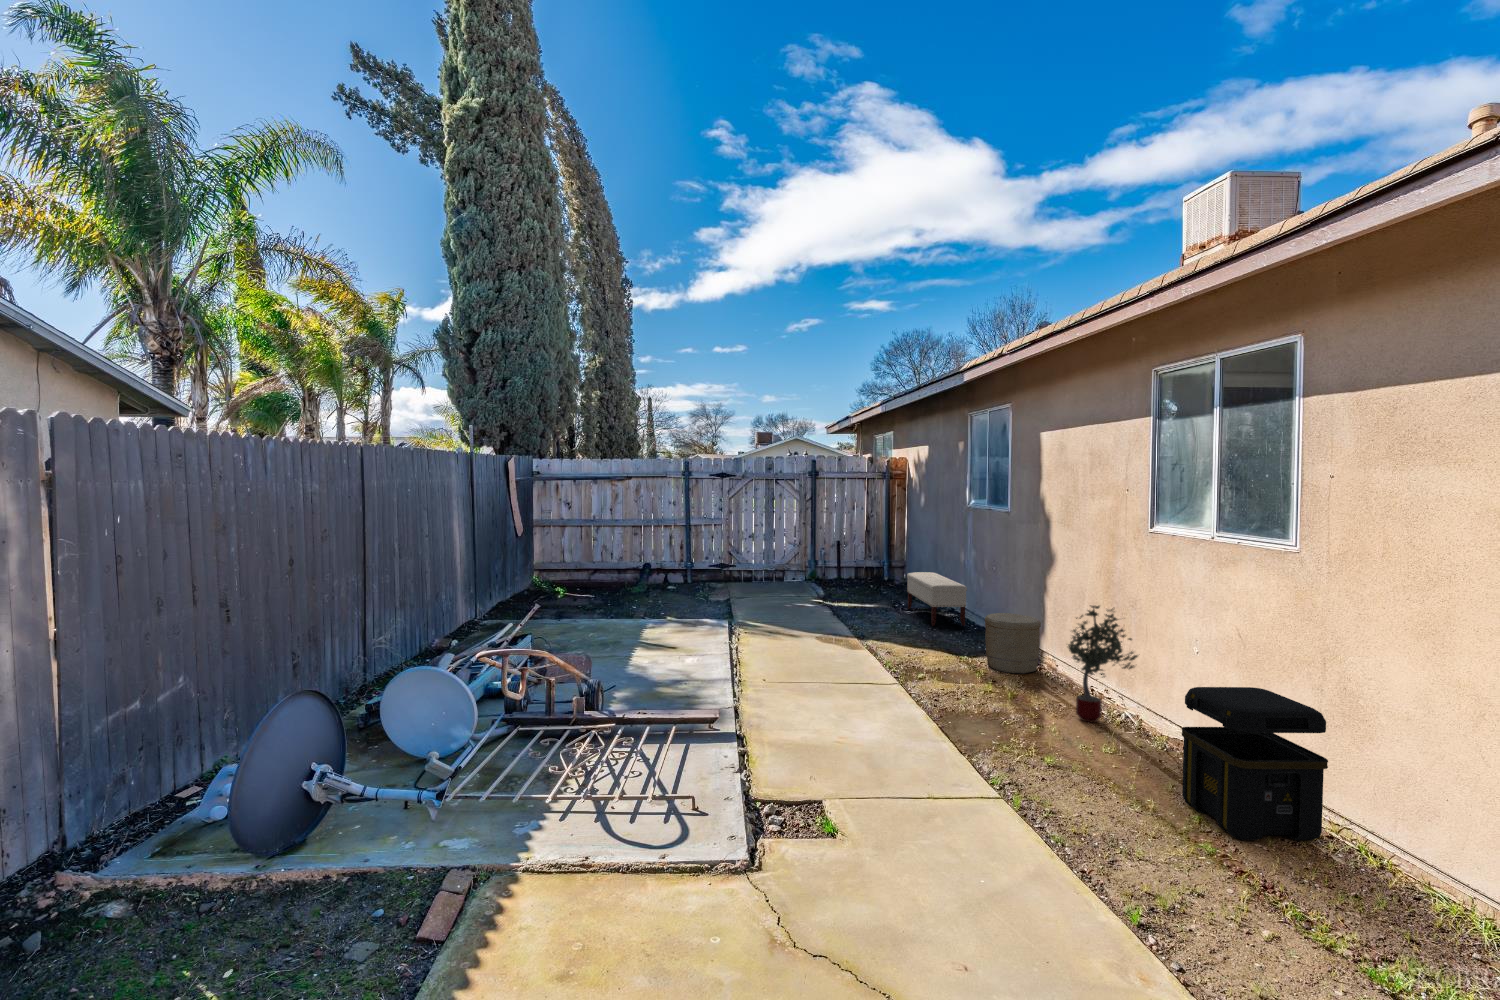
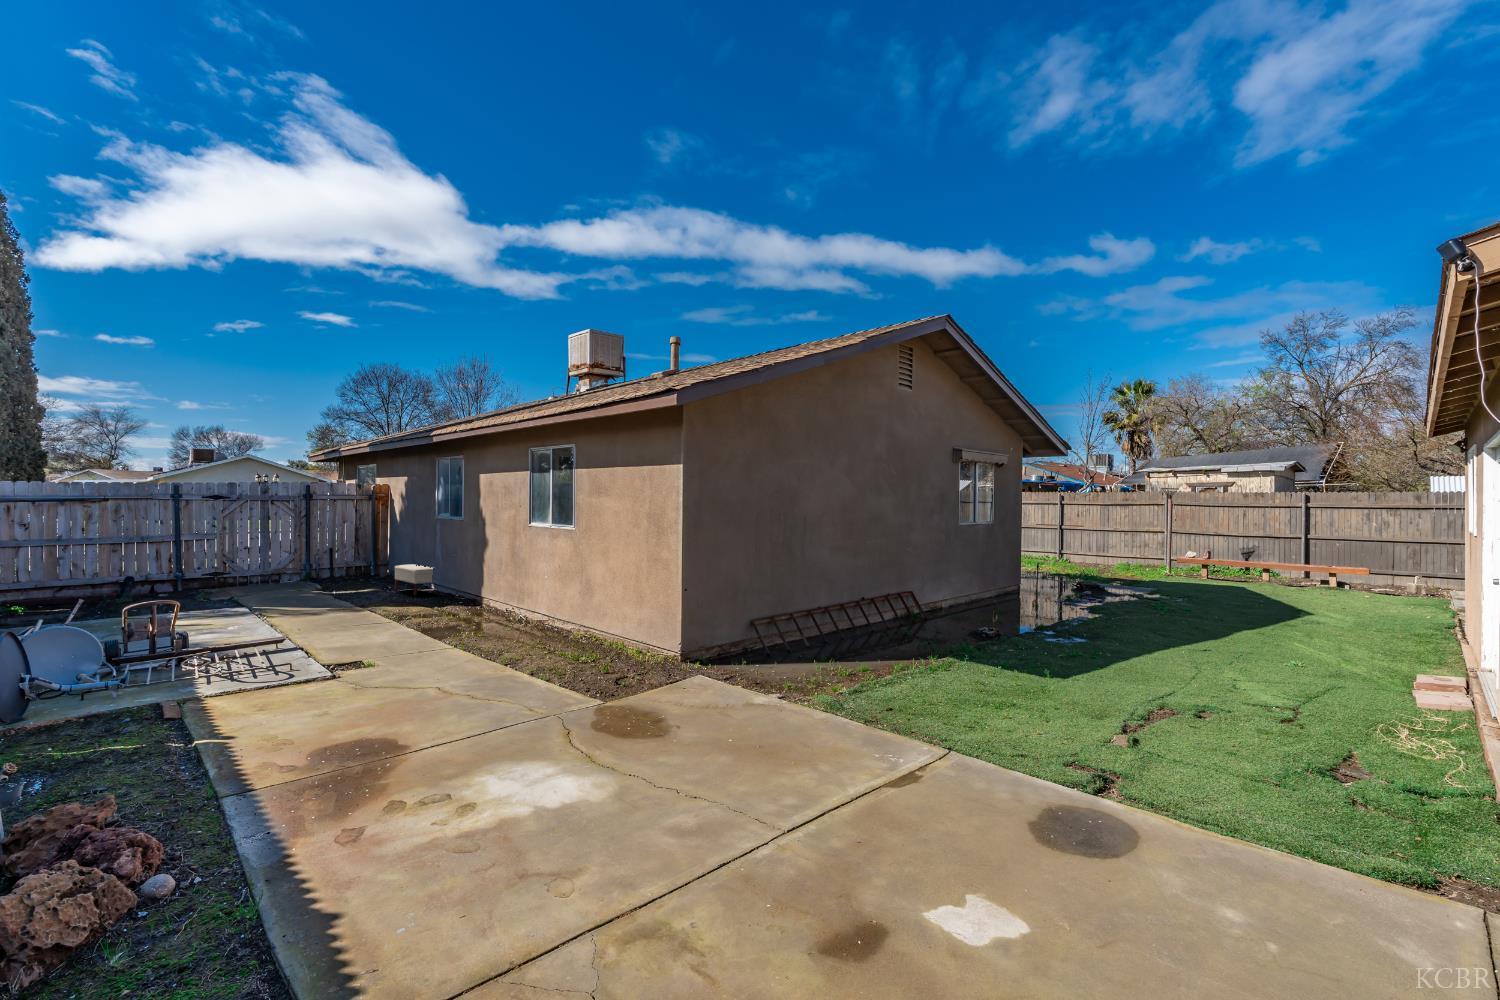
potted tree: present [1068,605,1138,722] -> none [490,560,523,616]
woven basket: present [985,613,1041,673] -> none [449,577,481,607]
toolbox: present [1182,687,1328,840] -> none [528,580,572,631]

